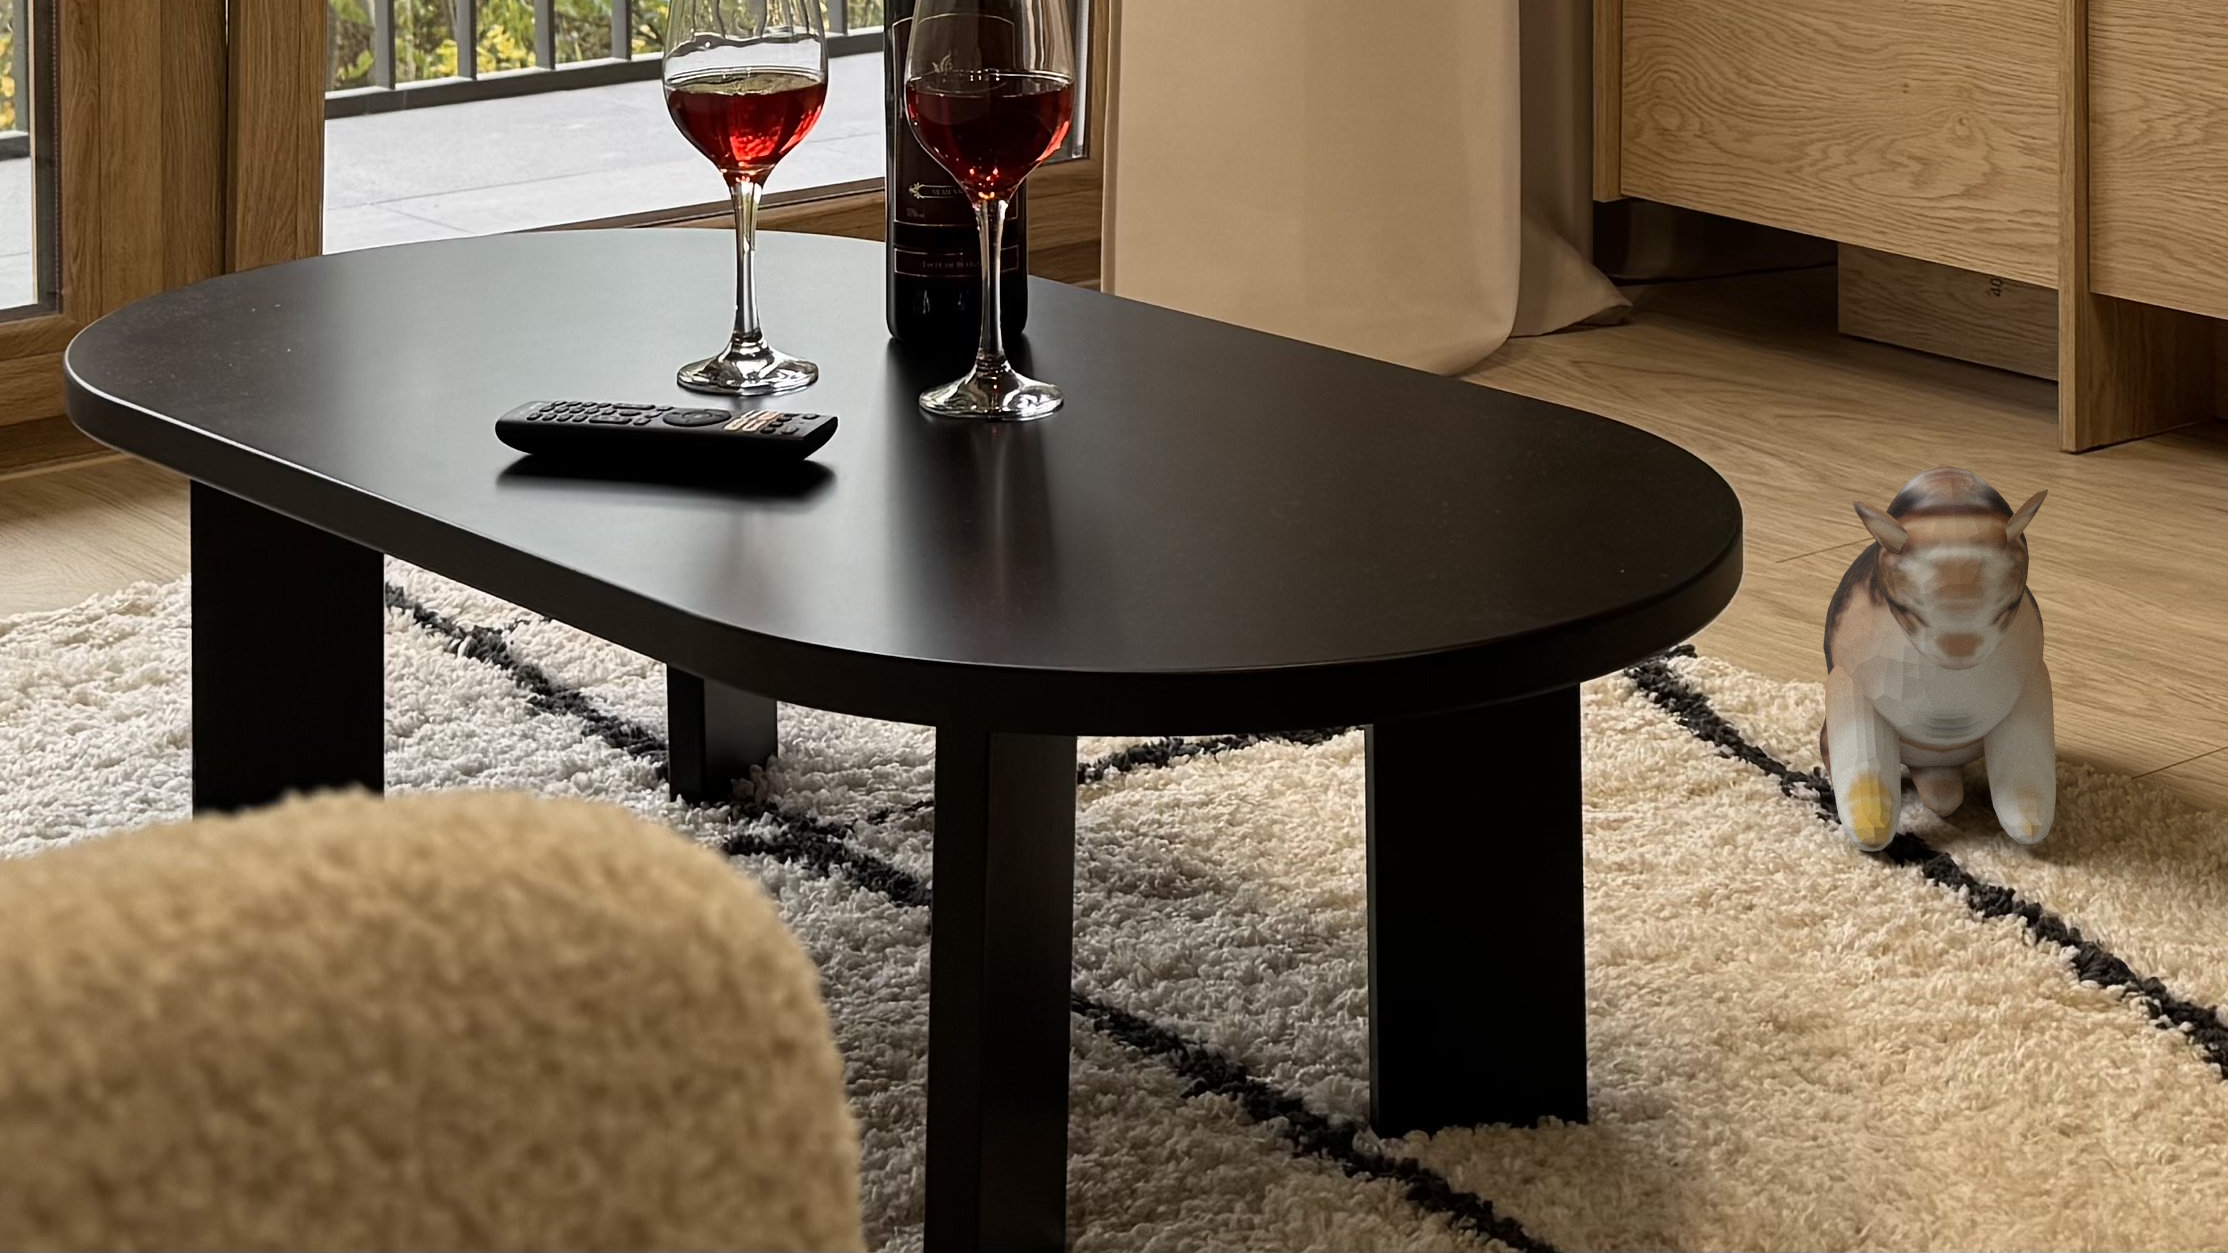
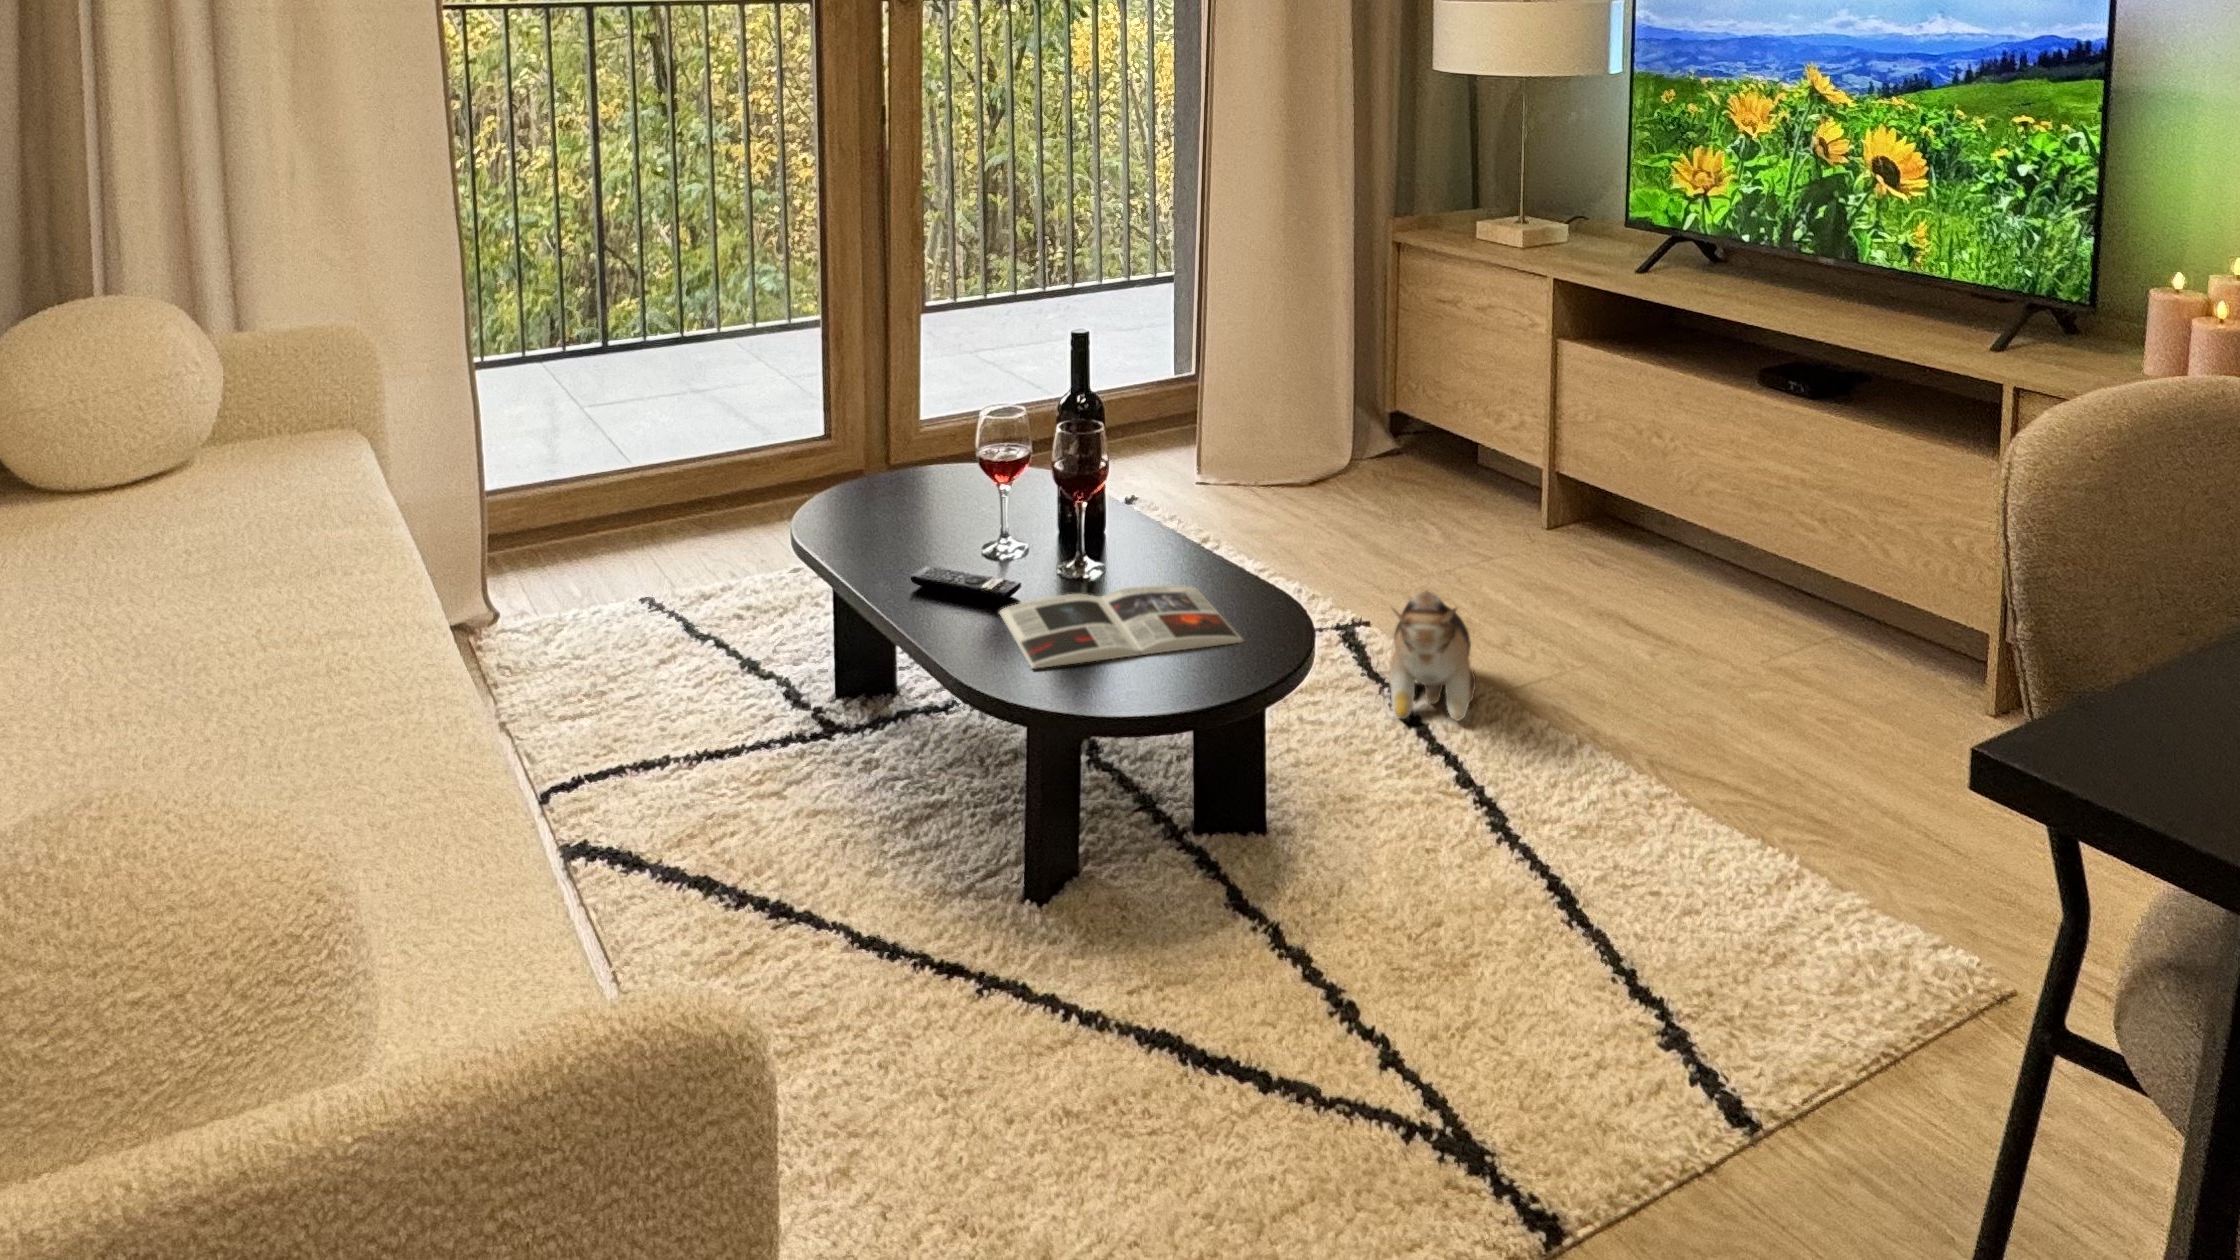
magazine: none [782,406,1548,588] -> present [999,585,1243,669]

